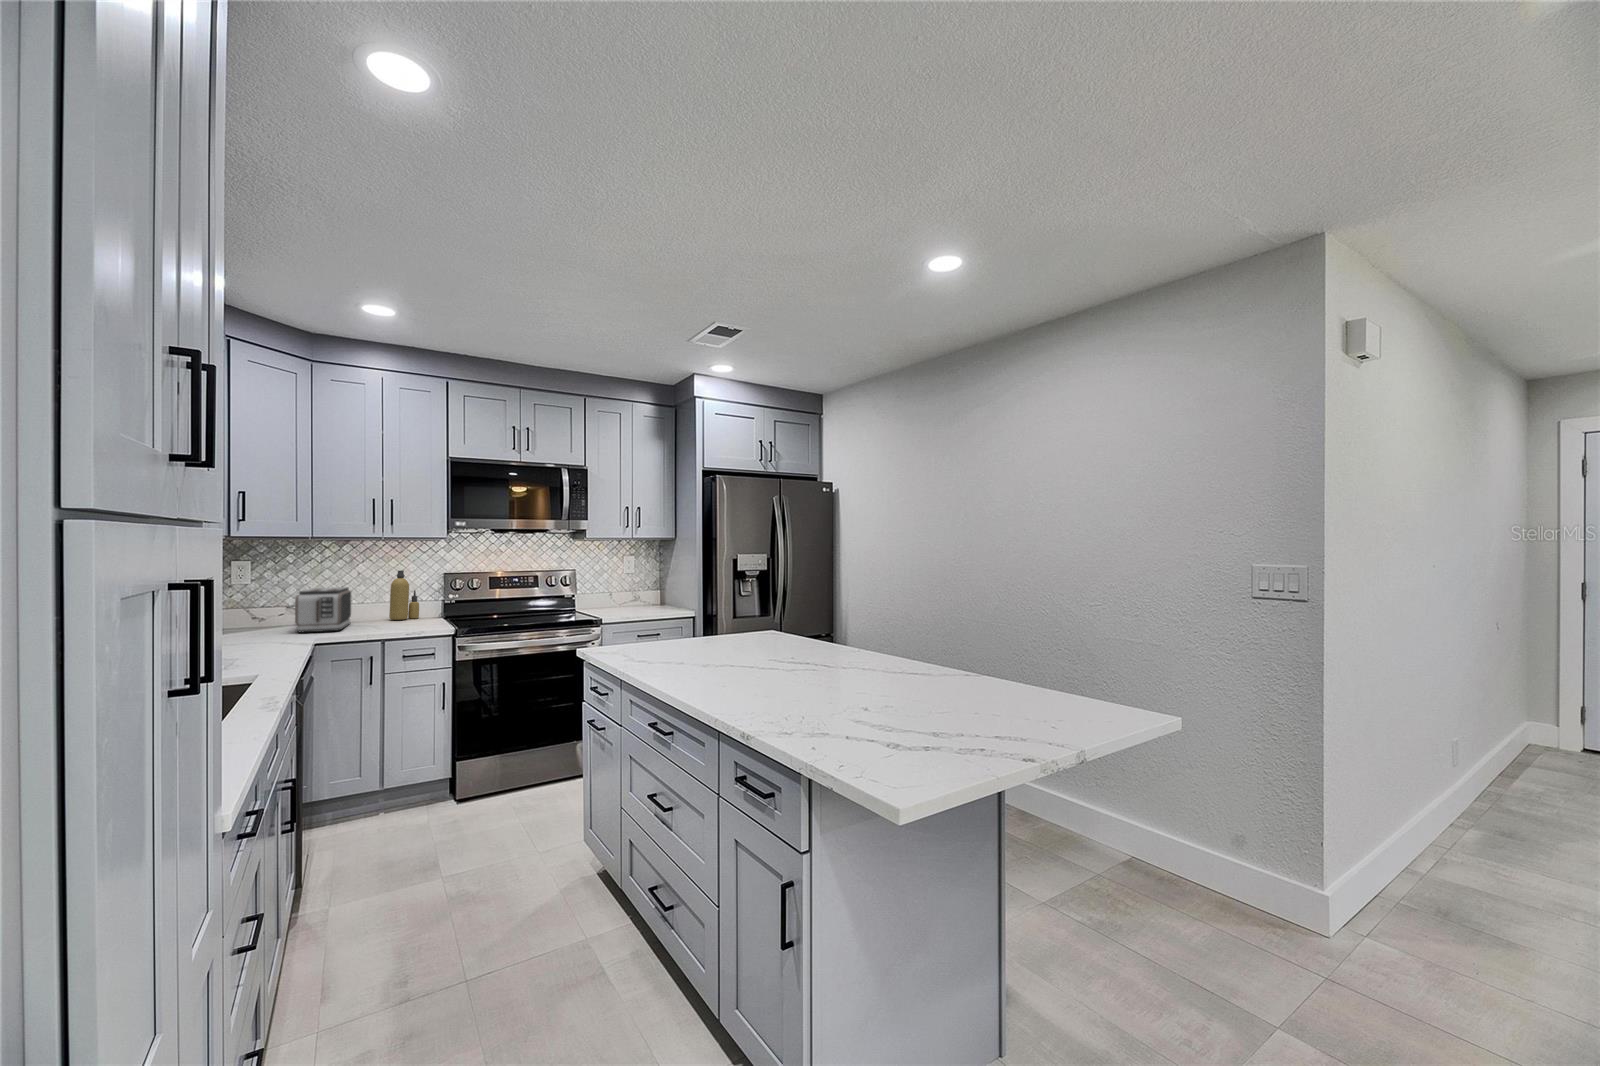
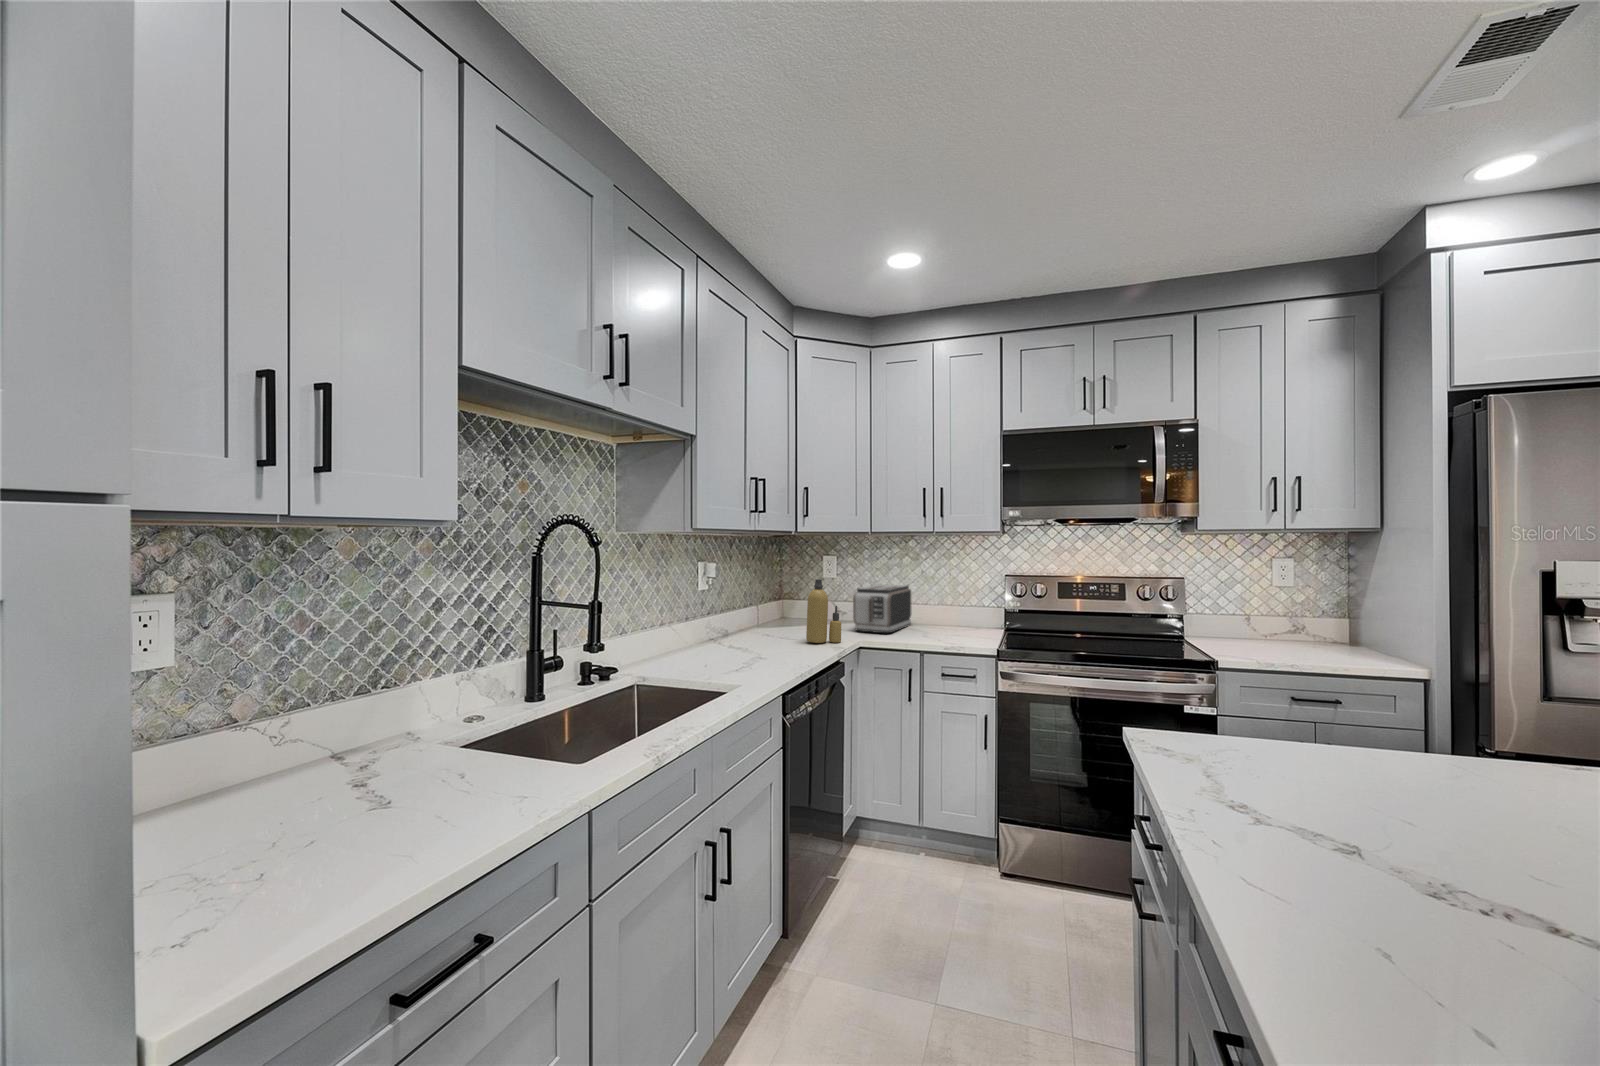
bottle: present [389,571,419,620] -> present [806,579,841,643]

